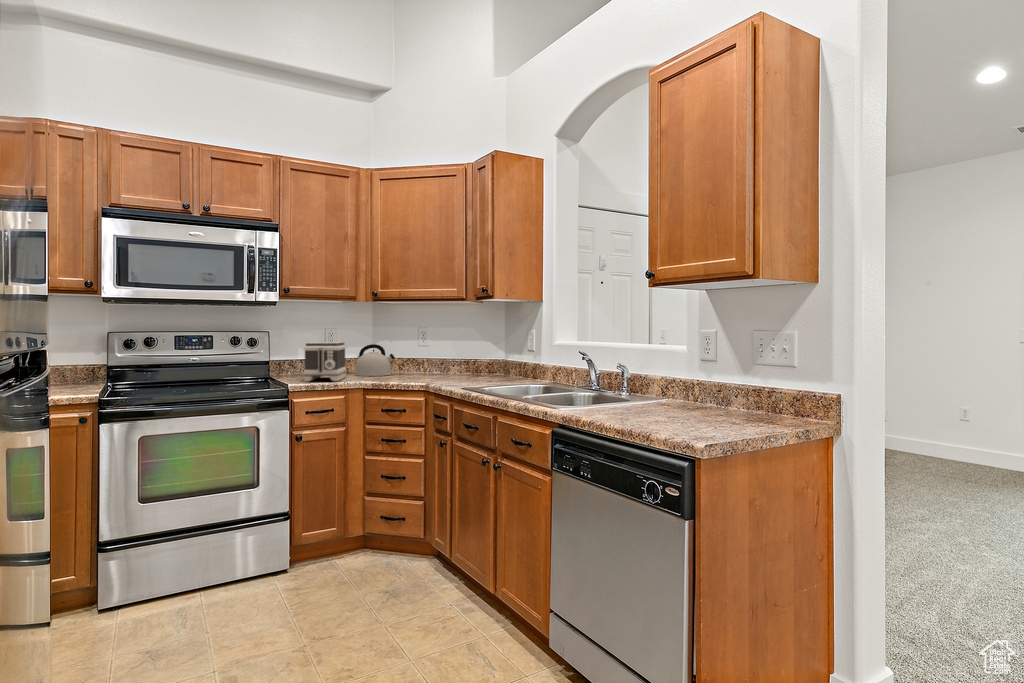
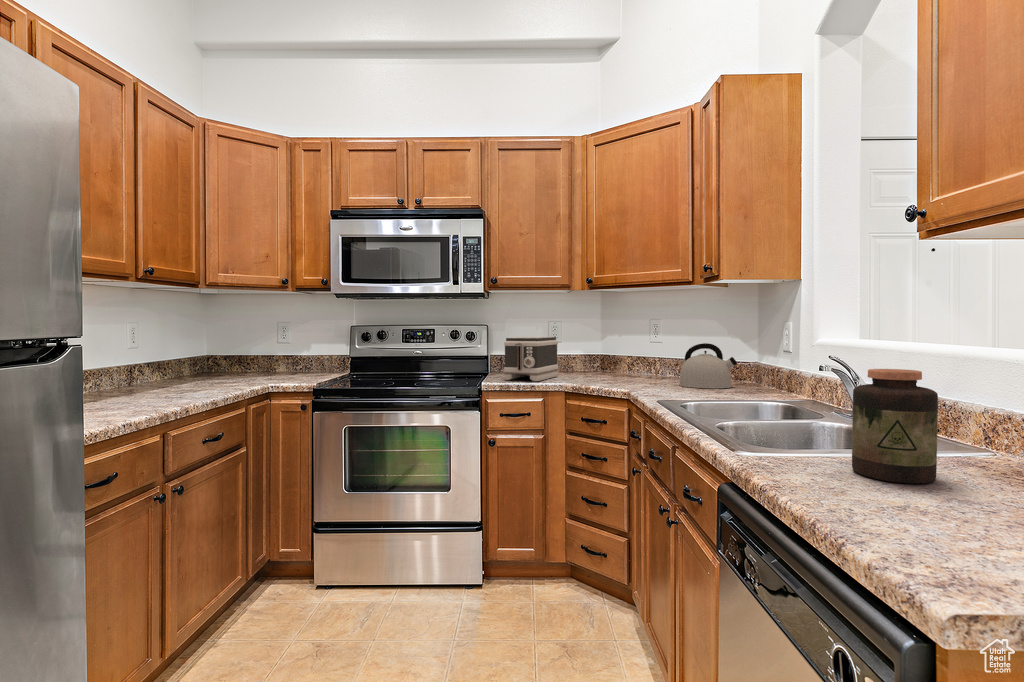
kettle: present [355,344,395,376] -> present [679,343,737,388]
jar: none [597,355,632,410] -> present [852,369,938,484]

